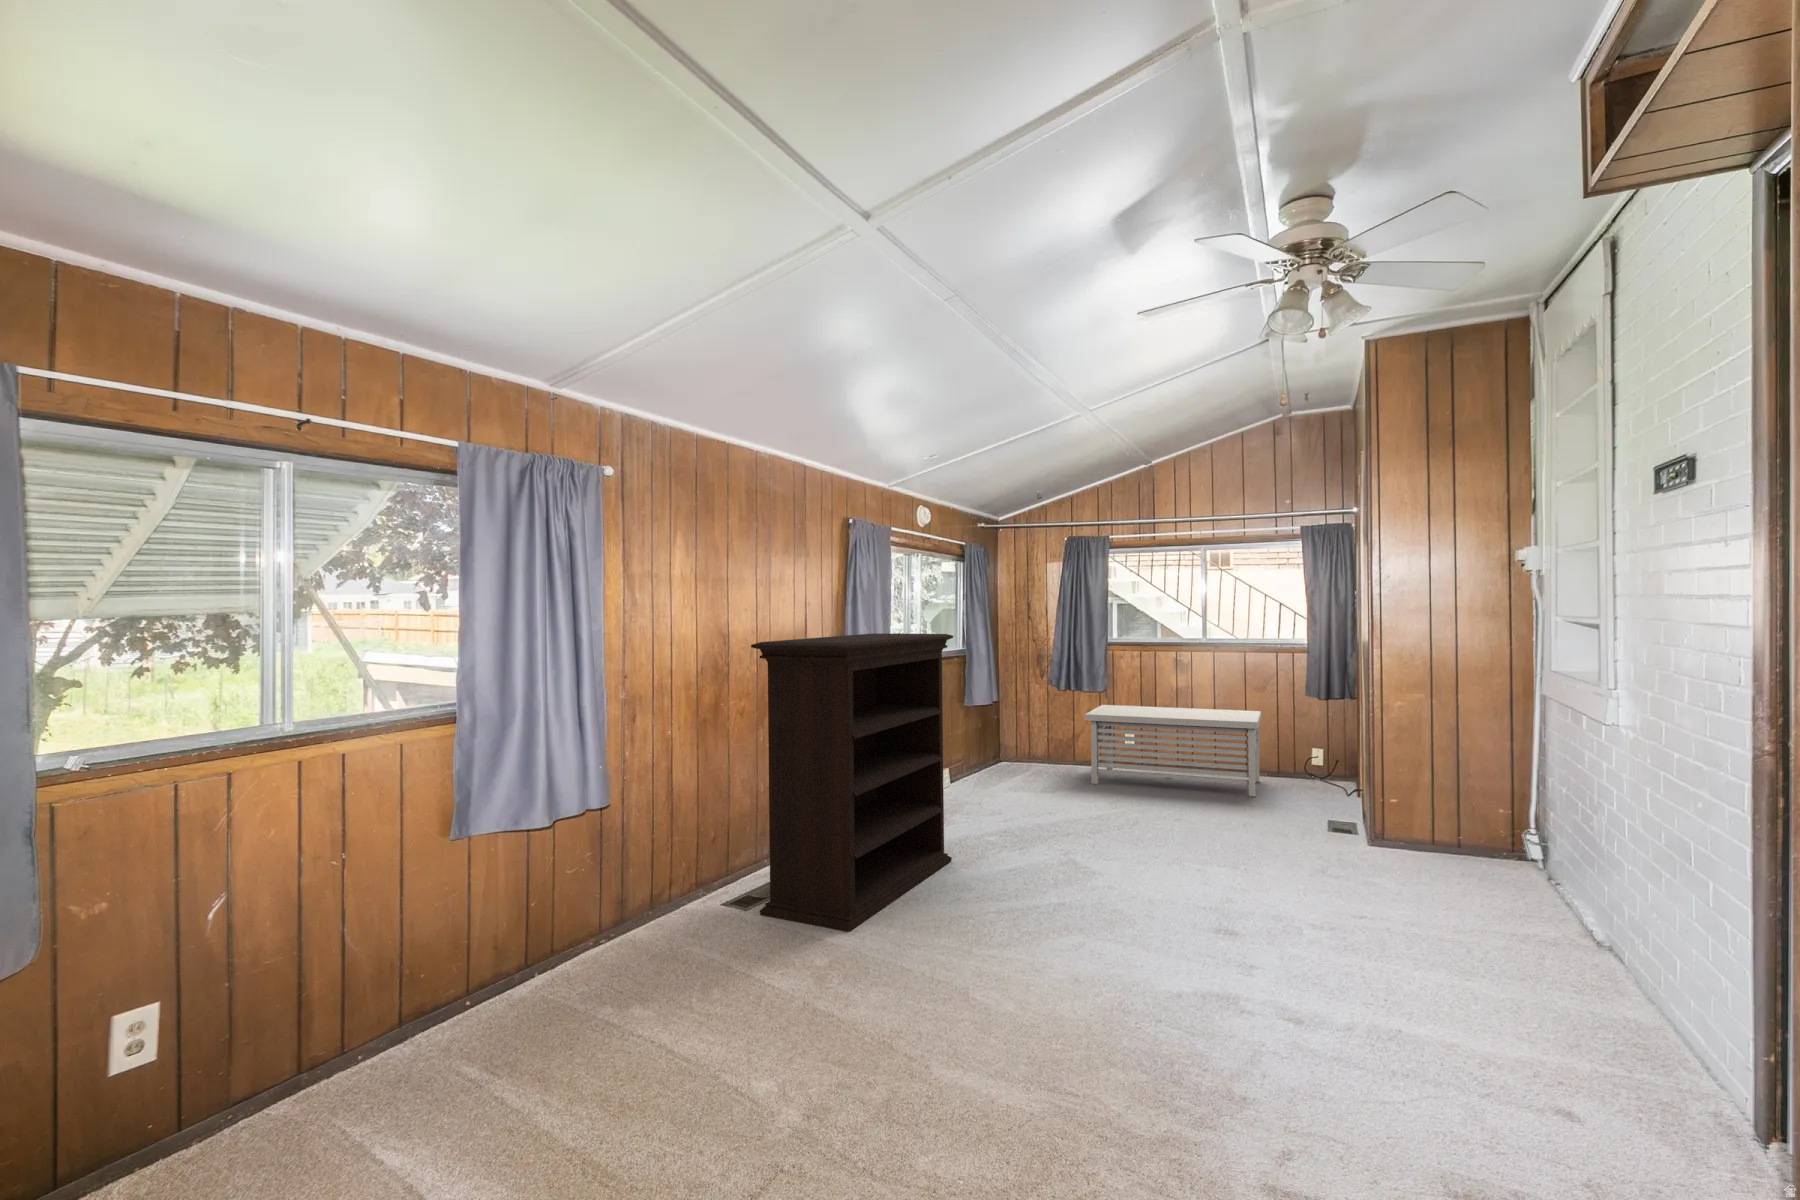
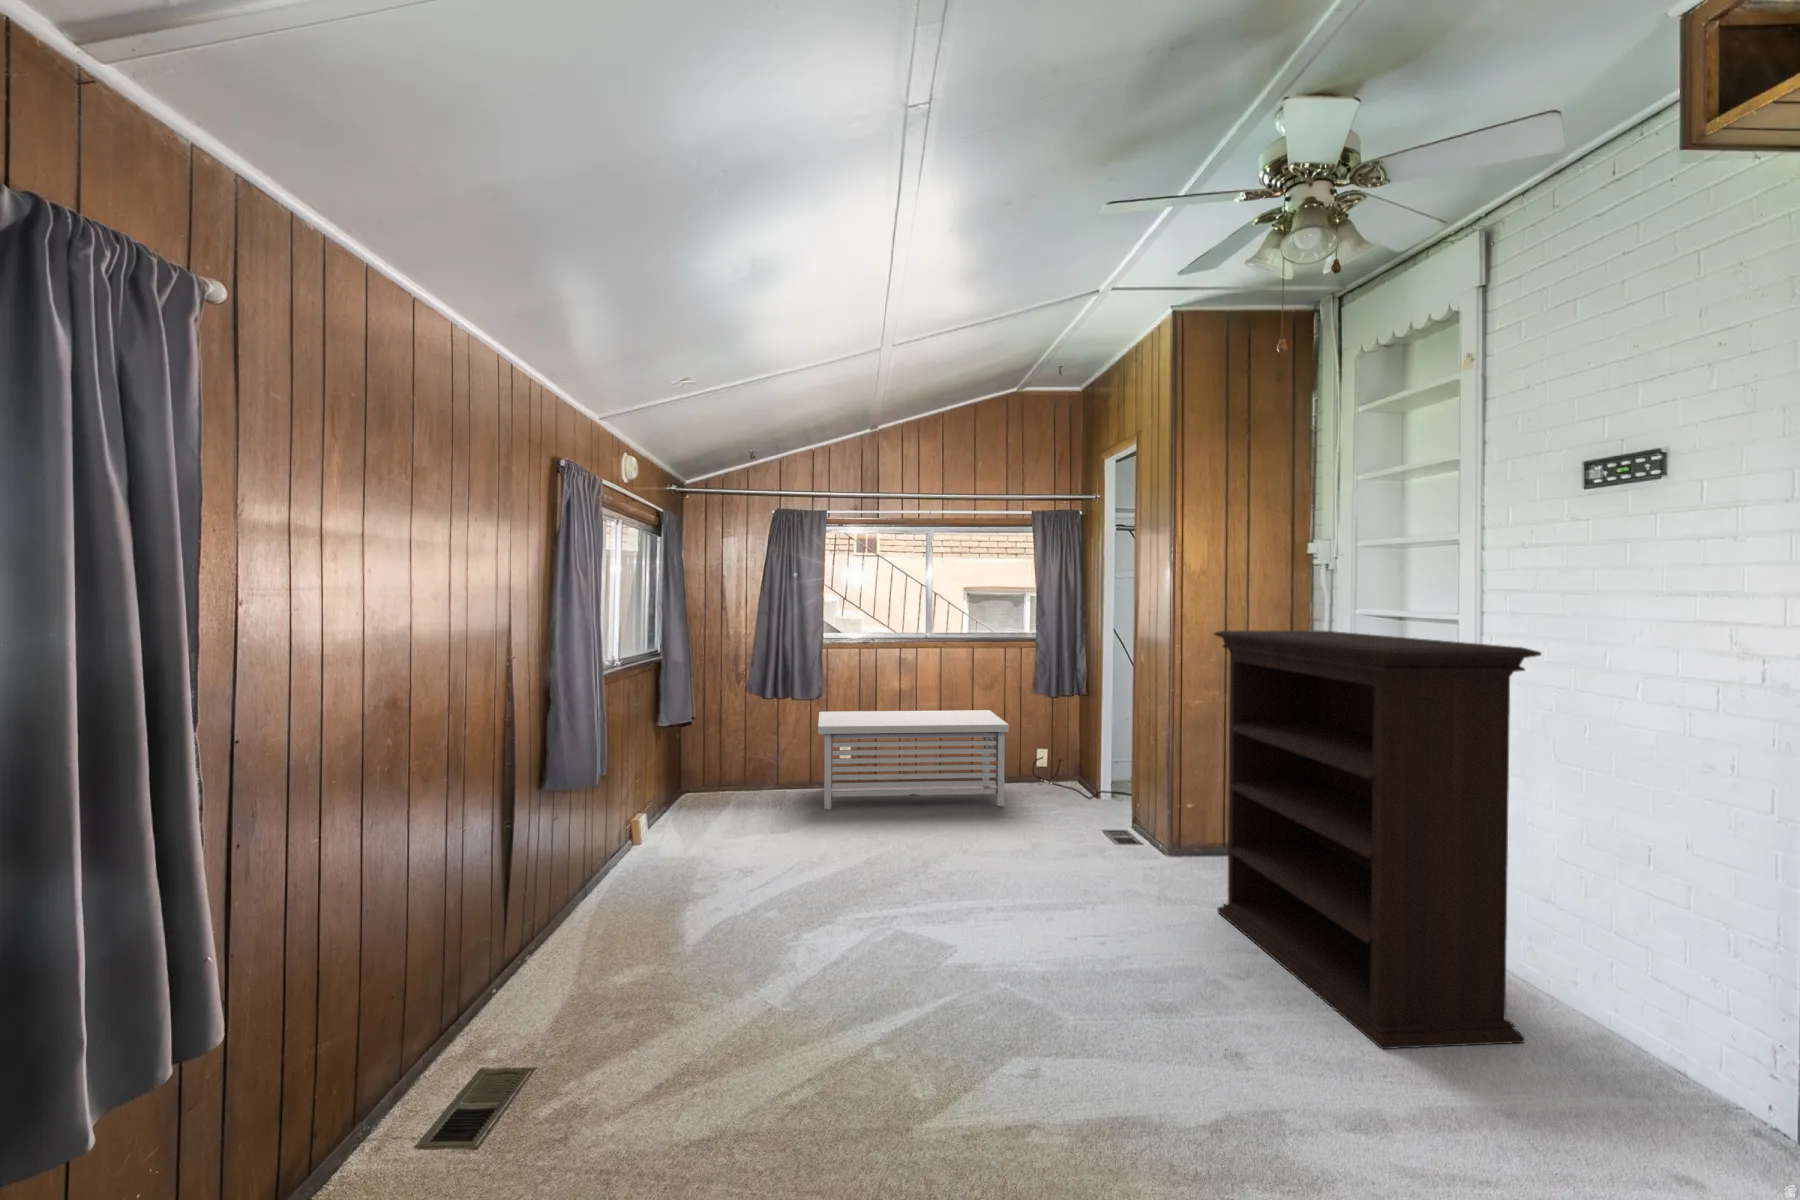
bookshelf: present [751,633,953,932] -> present [1215,631,1541,1049]

